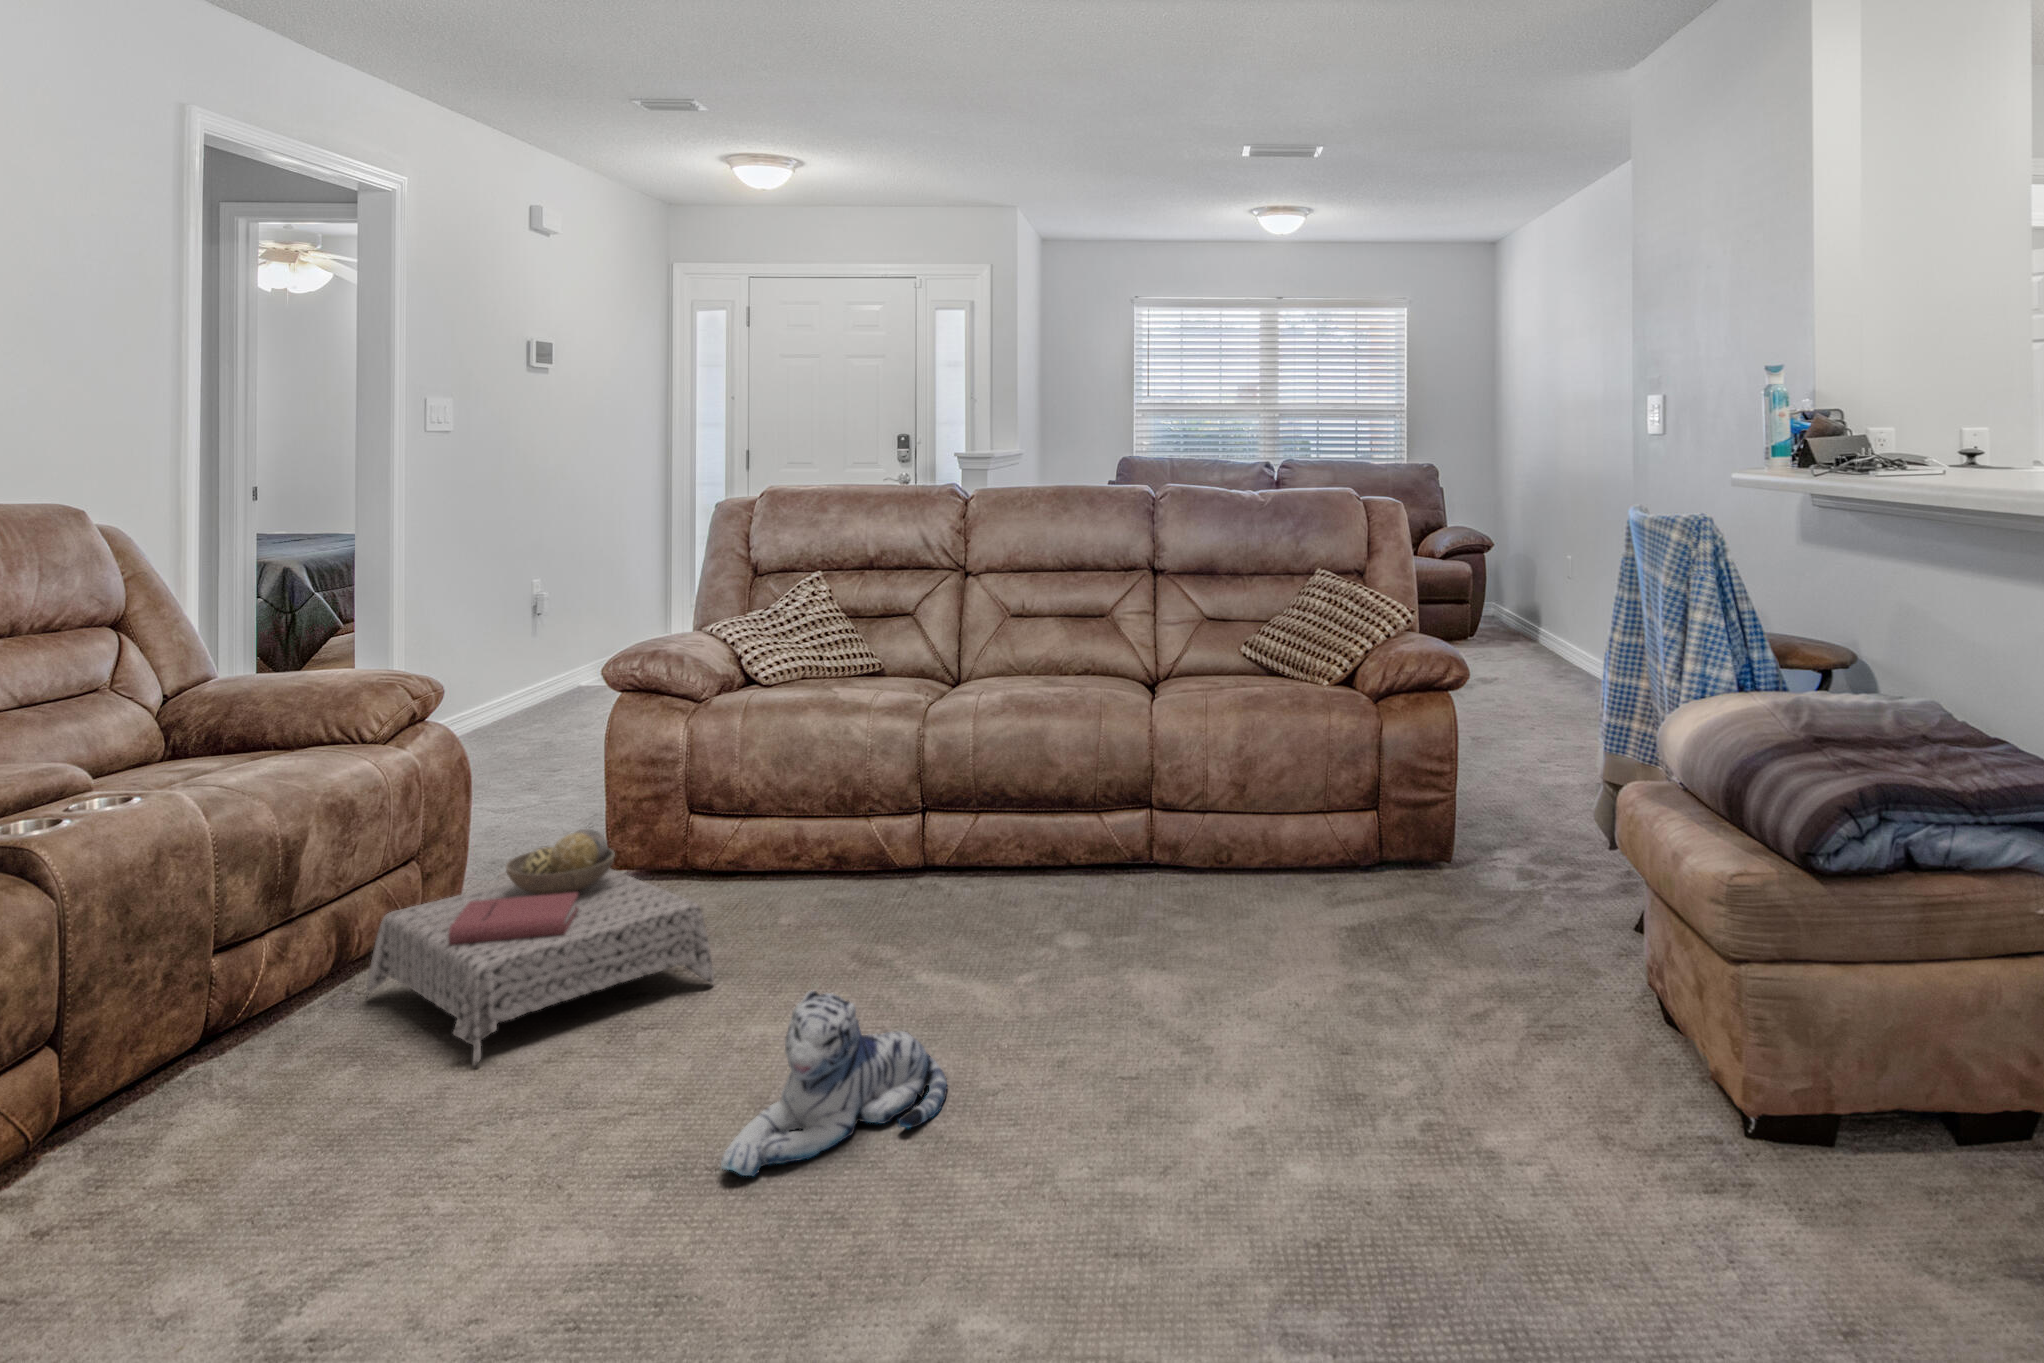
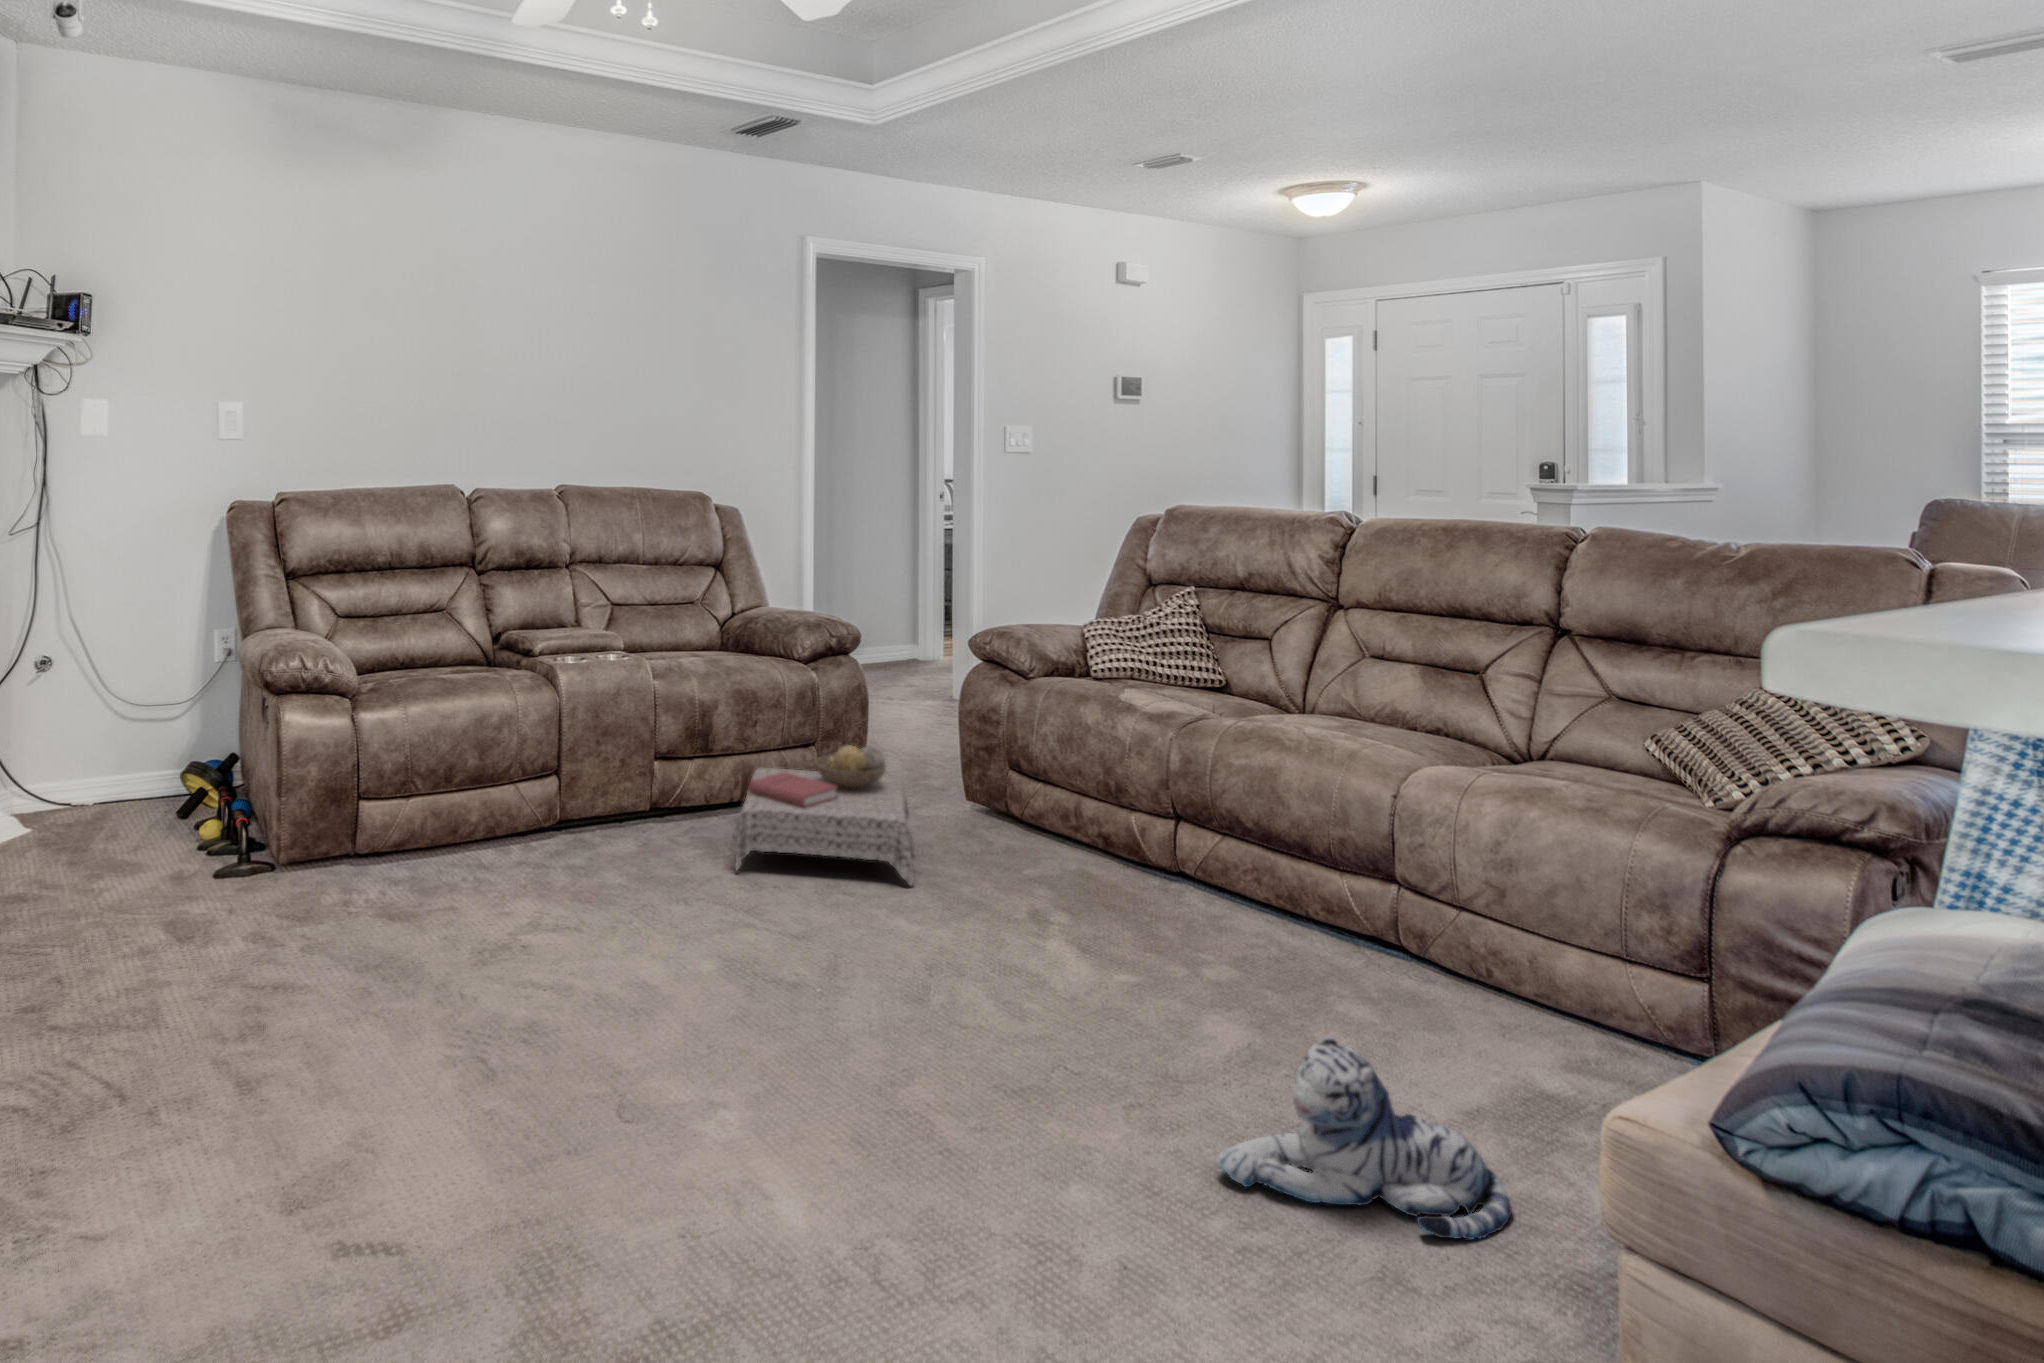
plush toy: present [721,991,947,1176] -> present [1217,1037,1512,1239]

